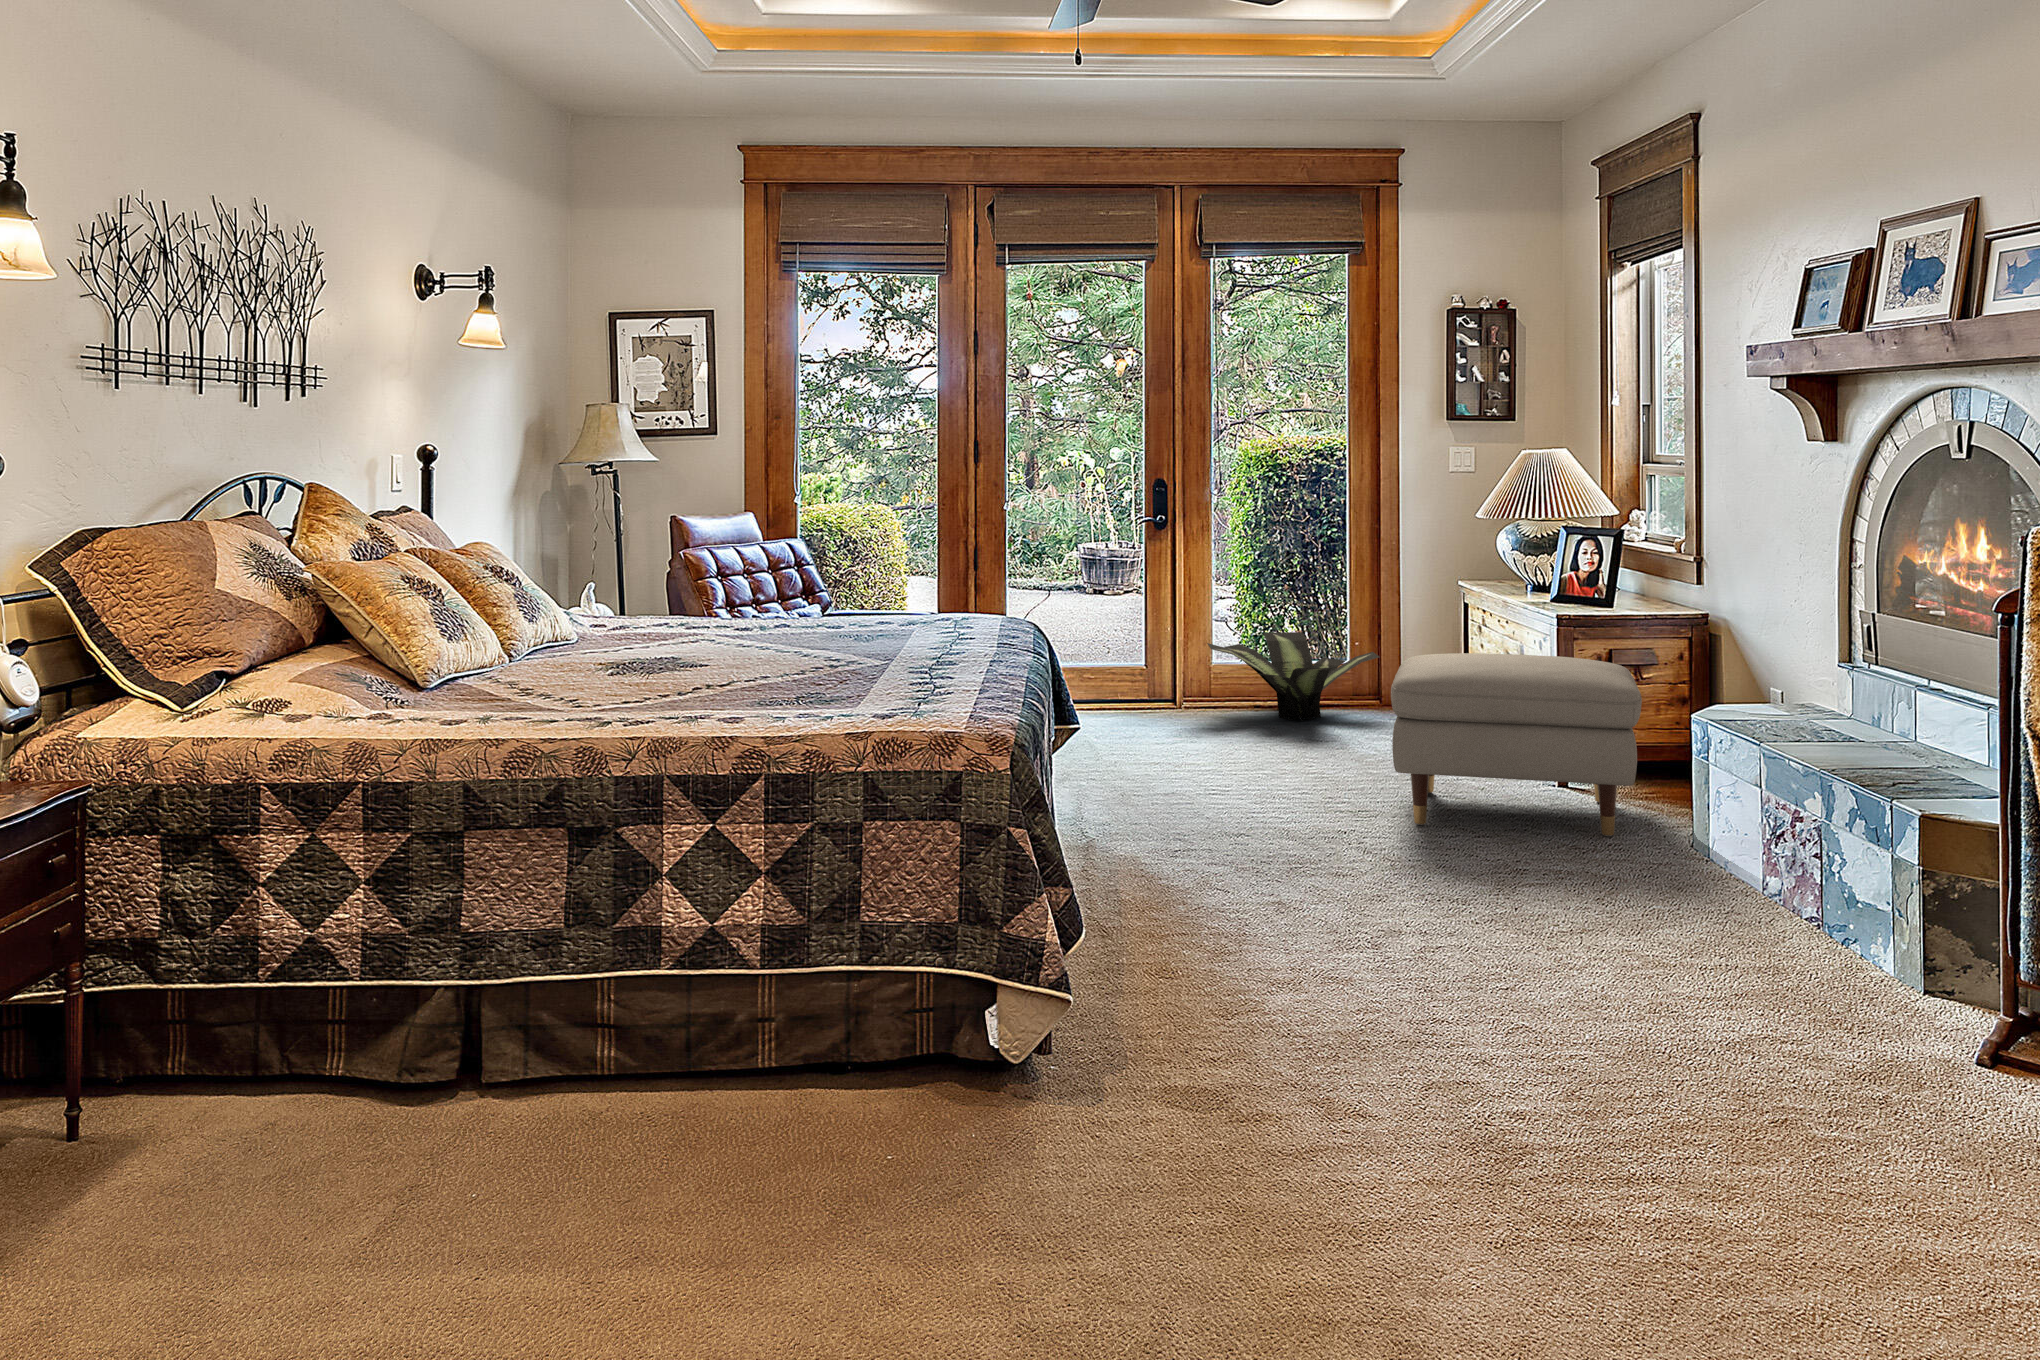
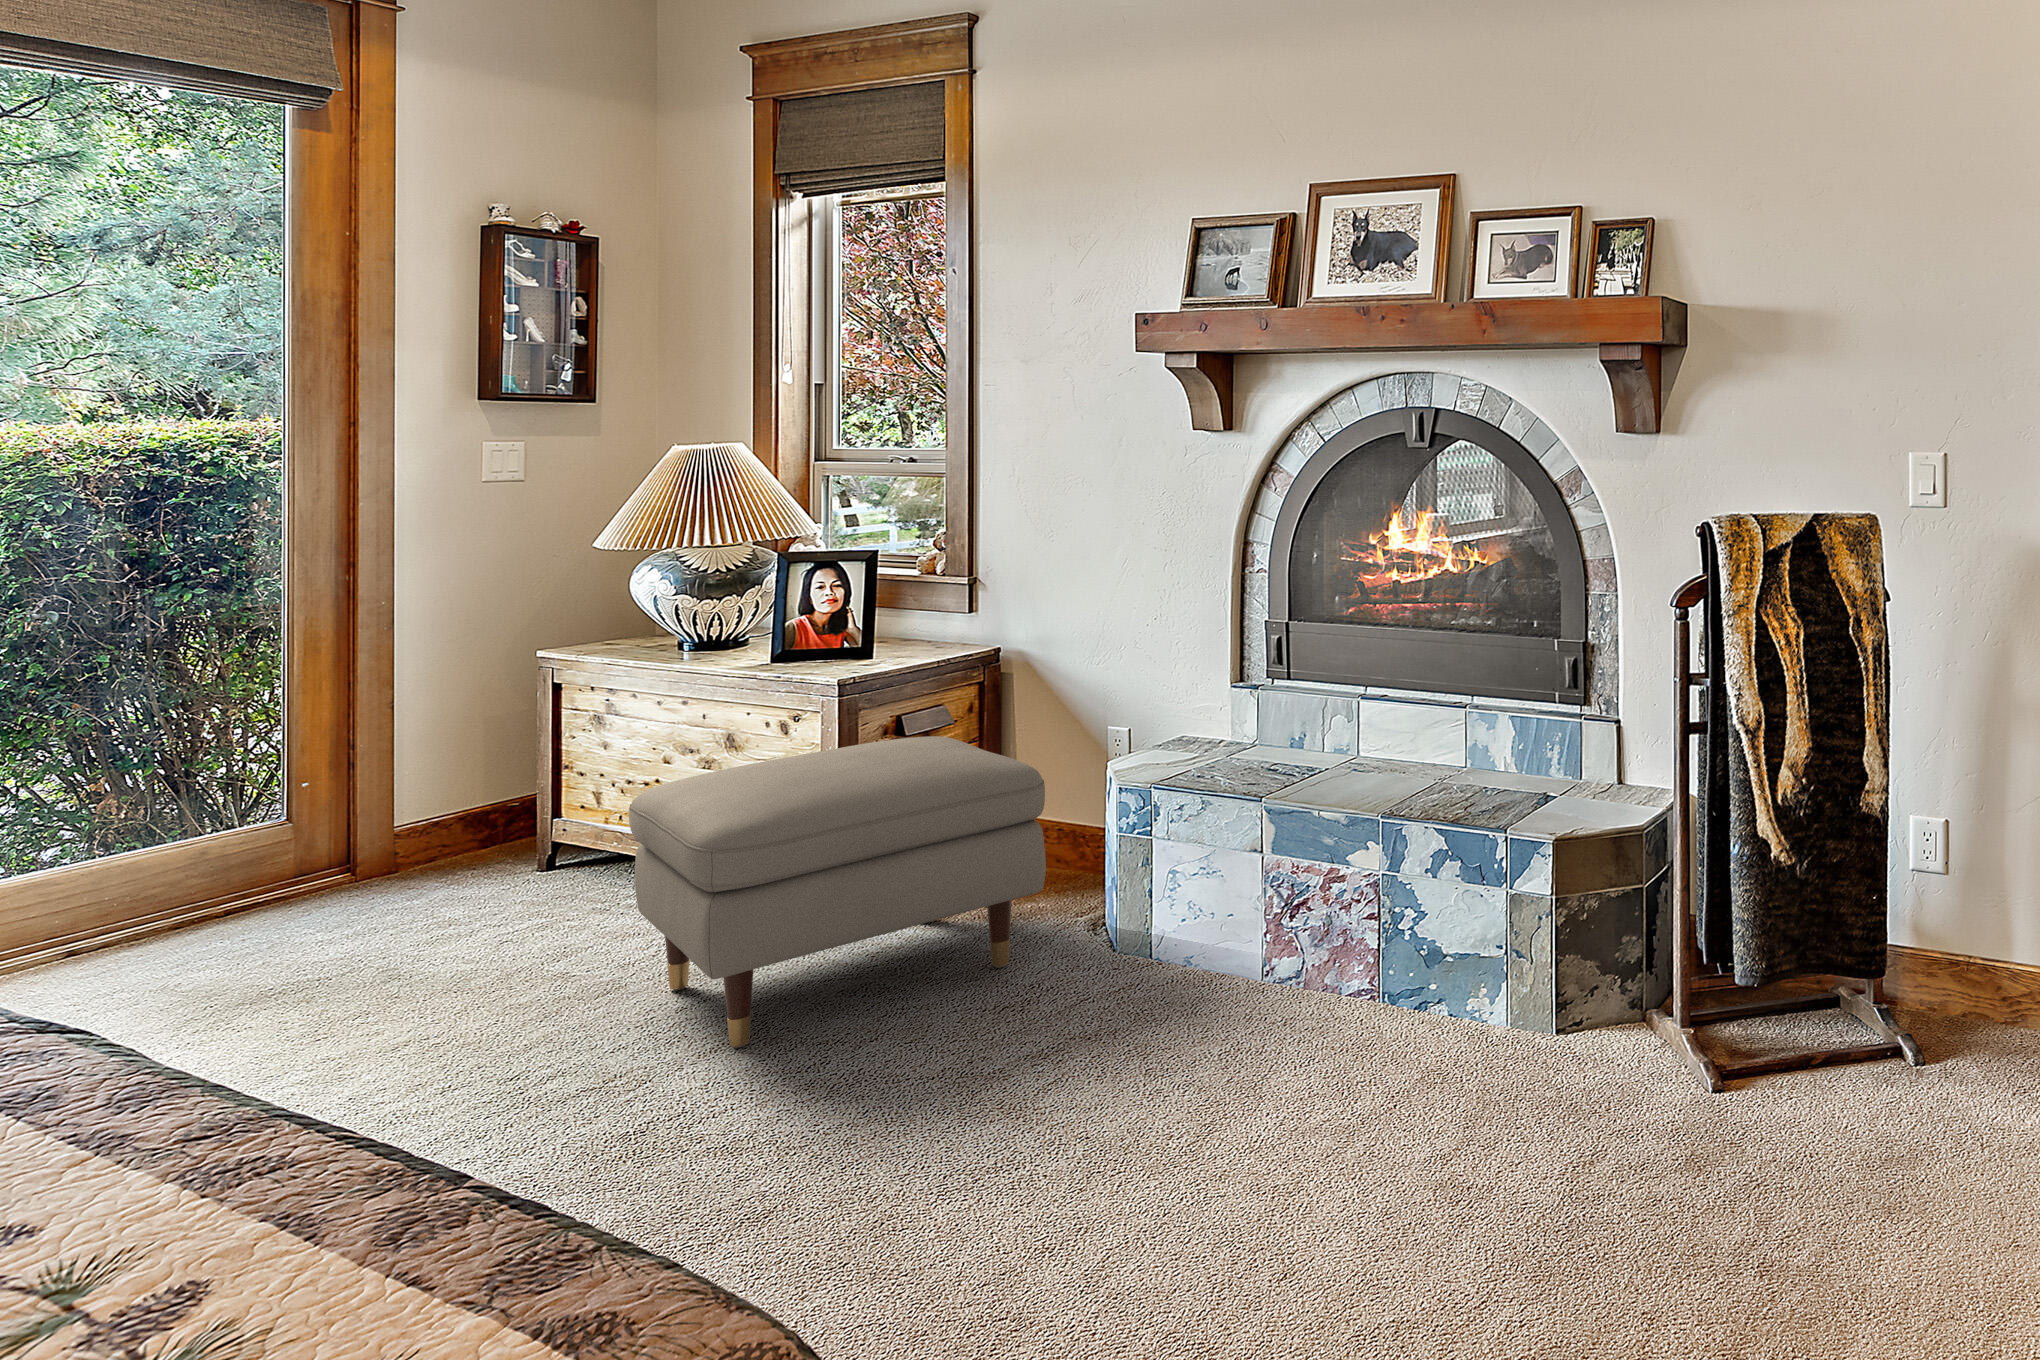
potted plant: present [1207,632,1379,721] -> none [68,785,436,940]

